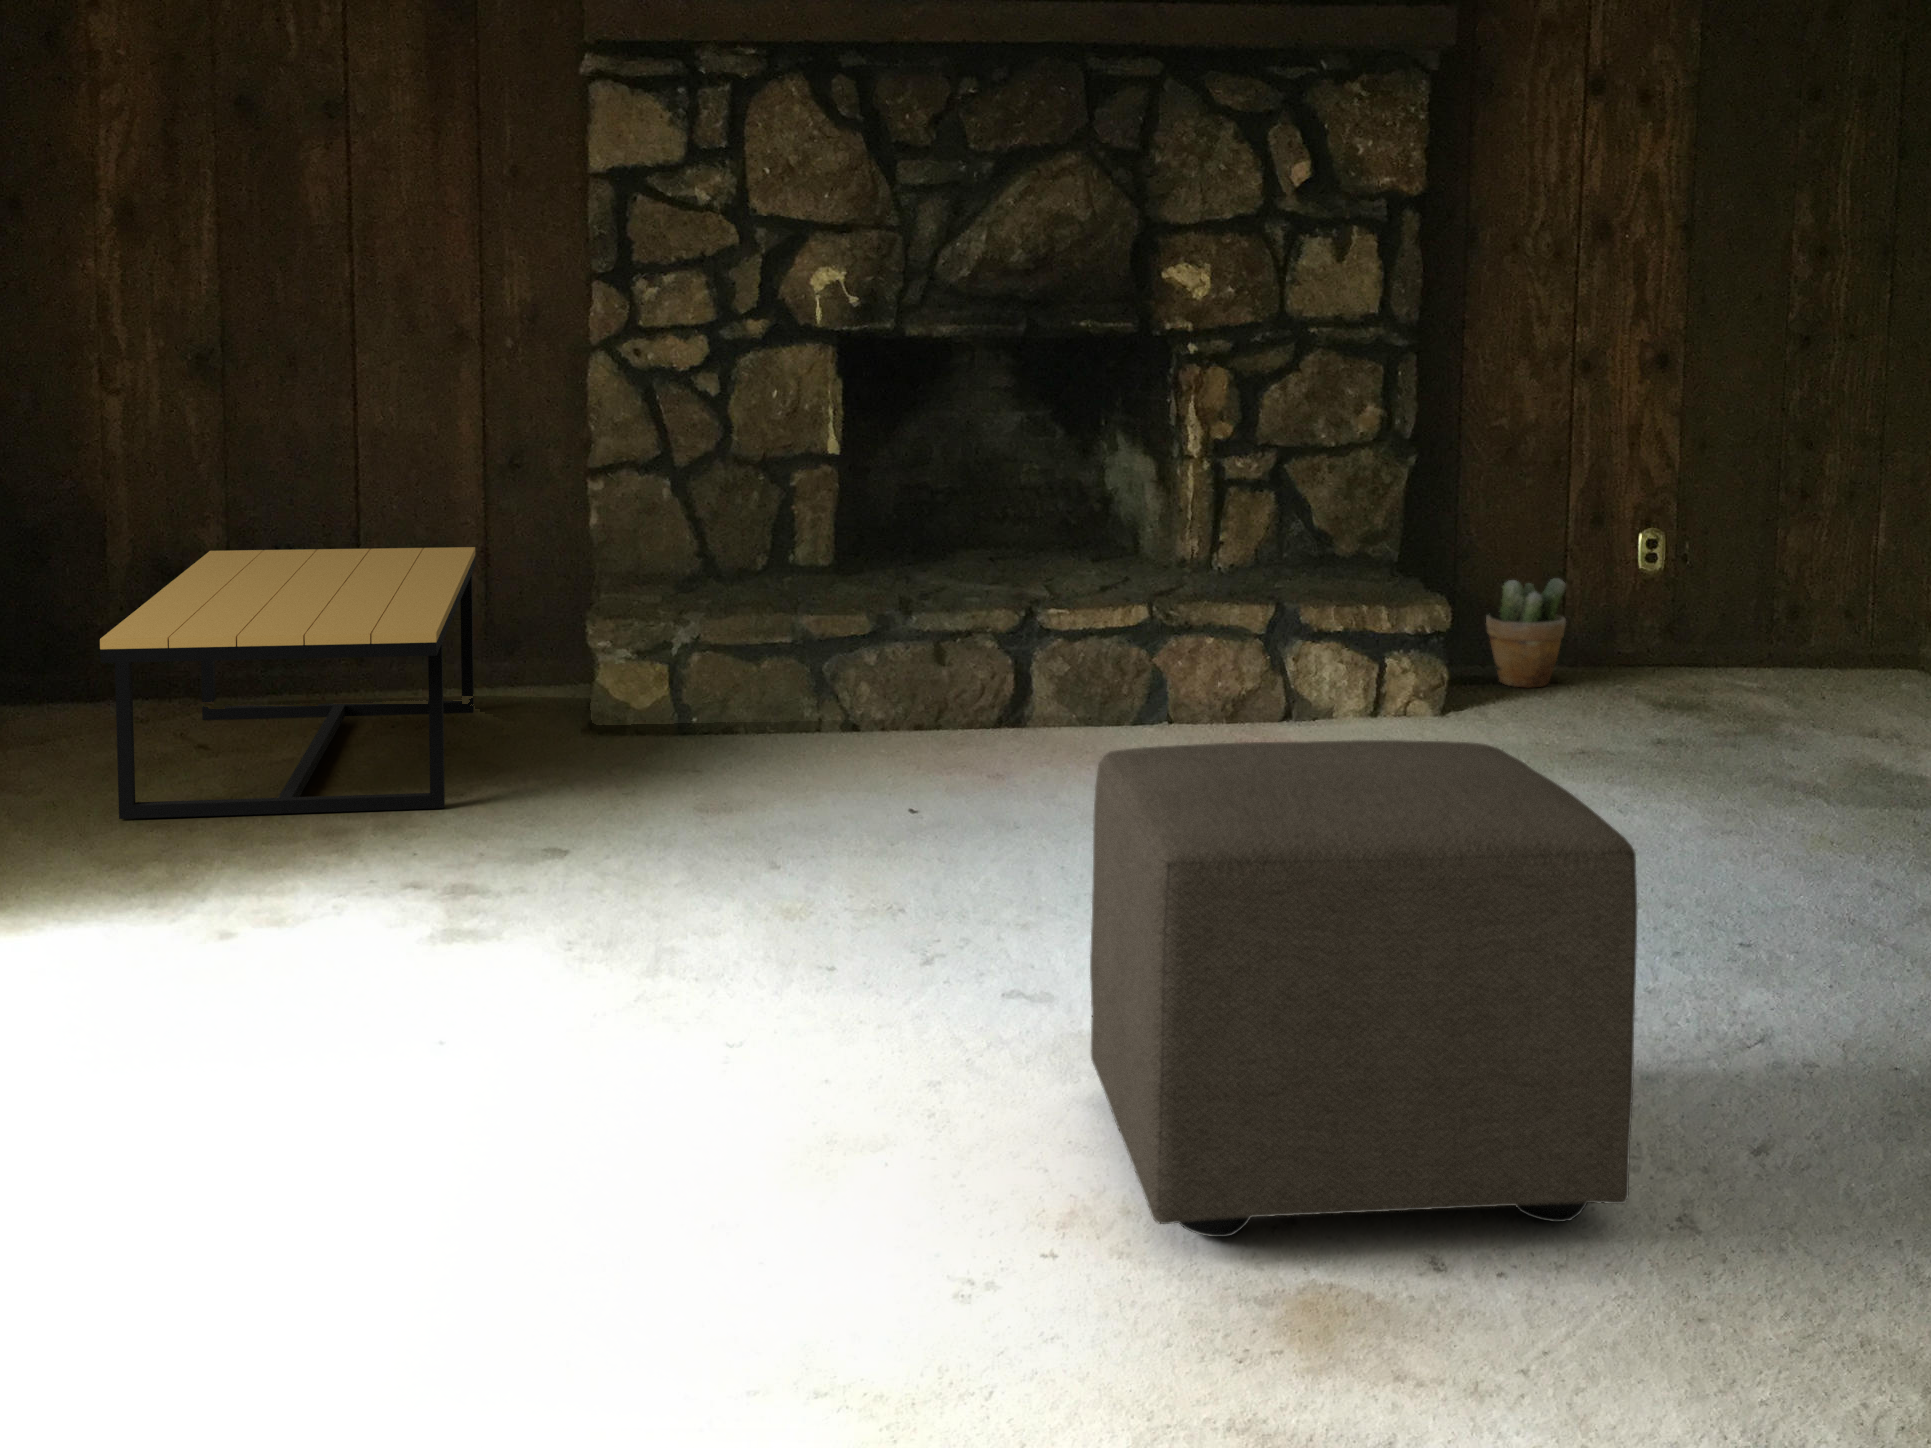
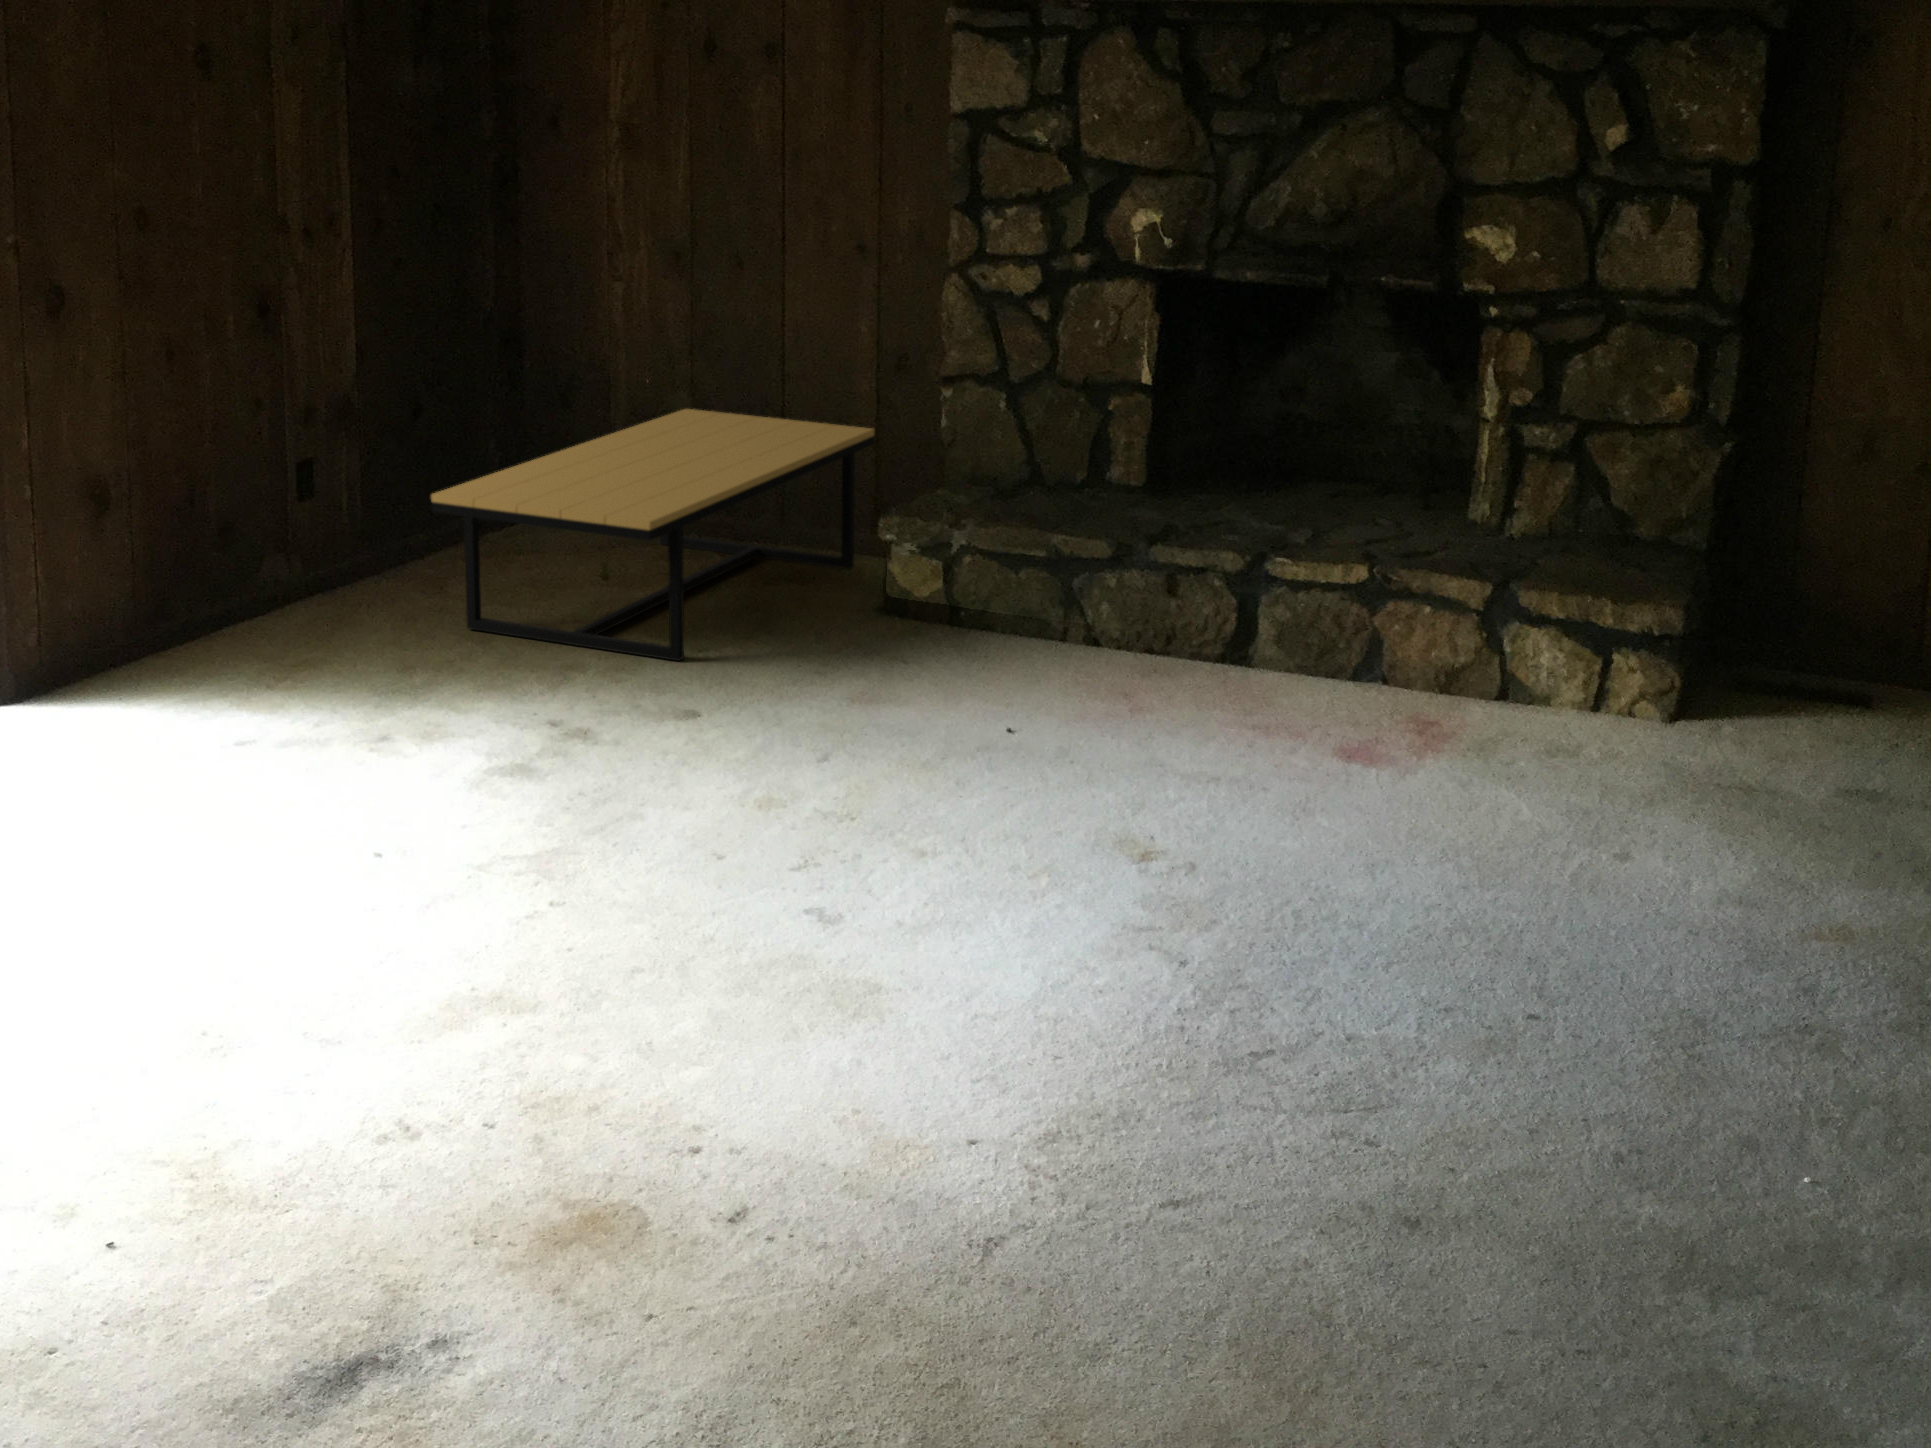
potted plant: present [1486,578,1566,687] -> none [1805,587,1896,706]
ottoman: present [1090,740,1637,1237] -> none [431,768,997,1305]

